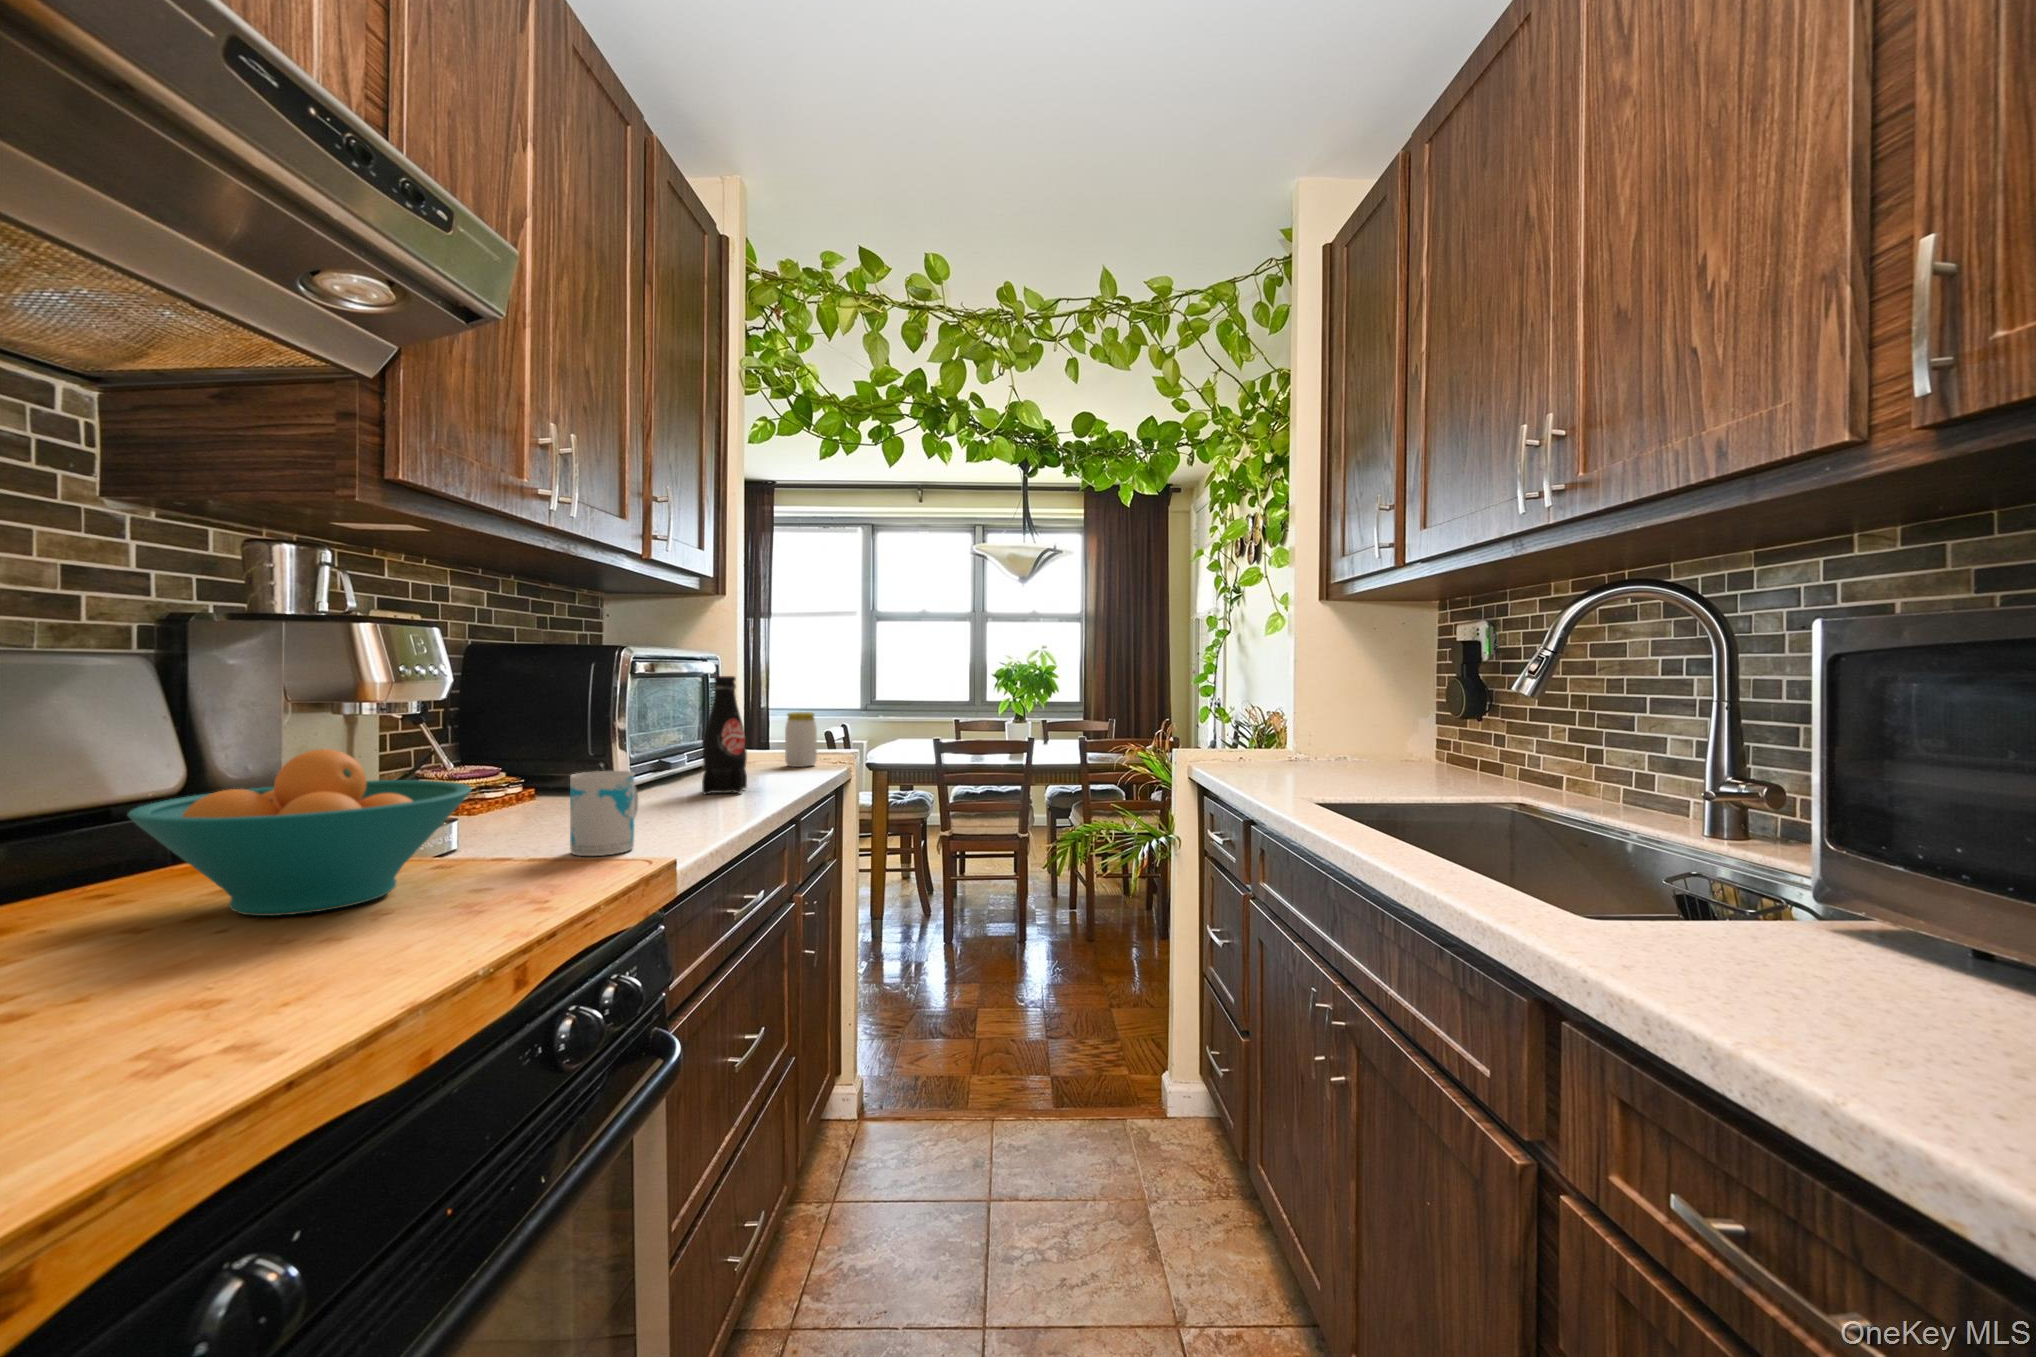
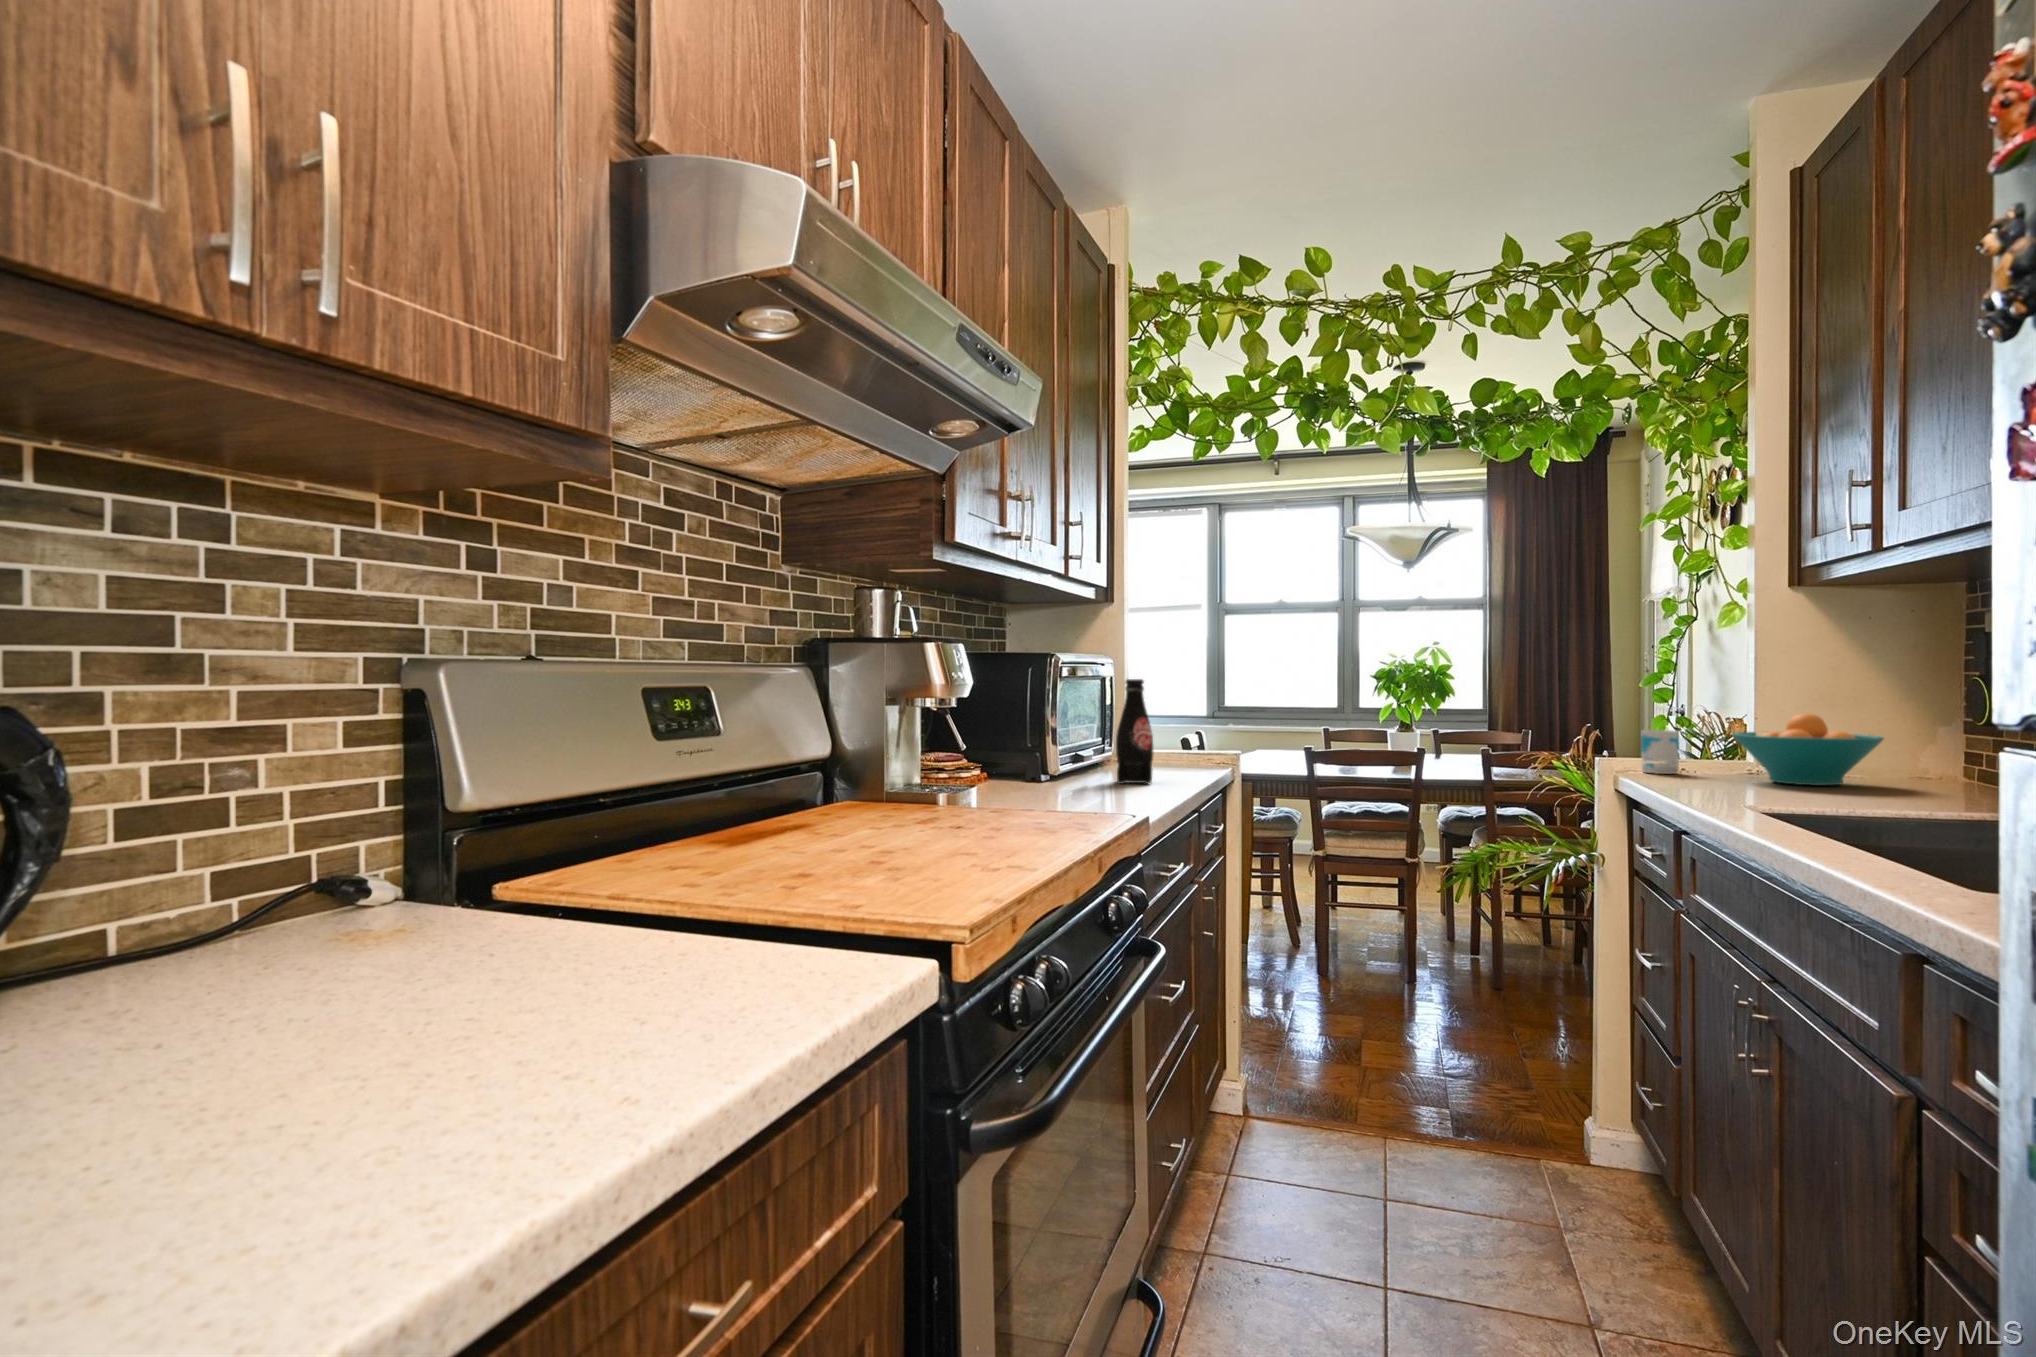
jar: present [785,712,817,767] -> none [1171,715,1201,767]
fruit bowl: present [128,749,471,916] -> present [1732,713,1884,786]
mug: present [570,771,638,856] -> present [1641,730,1679,774]

